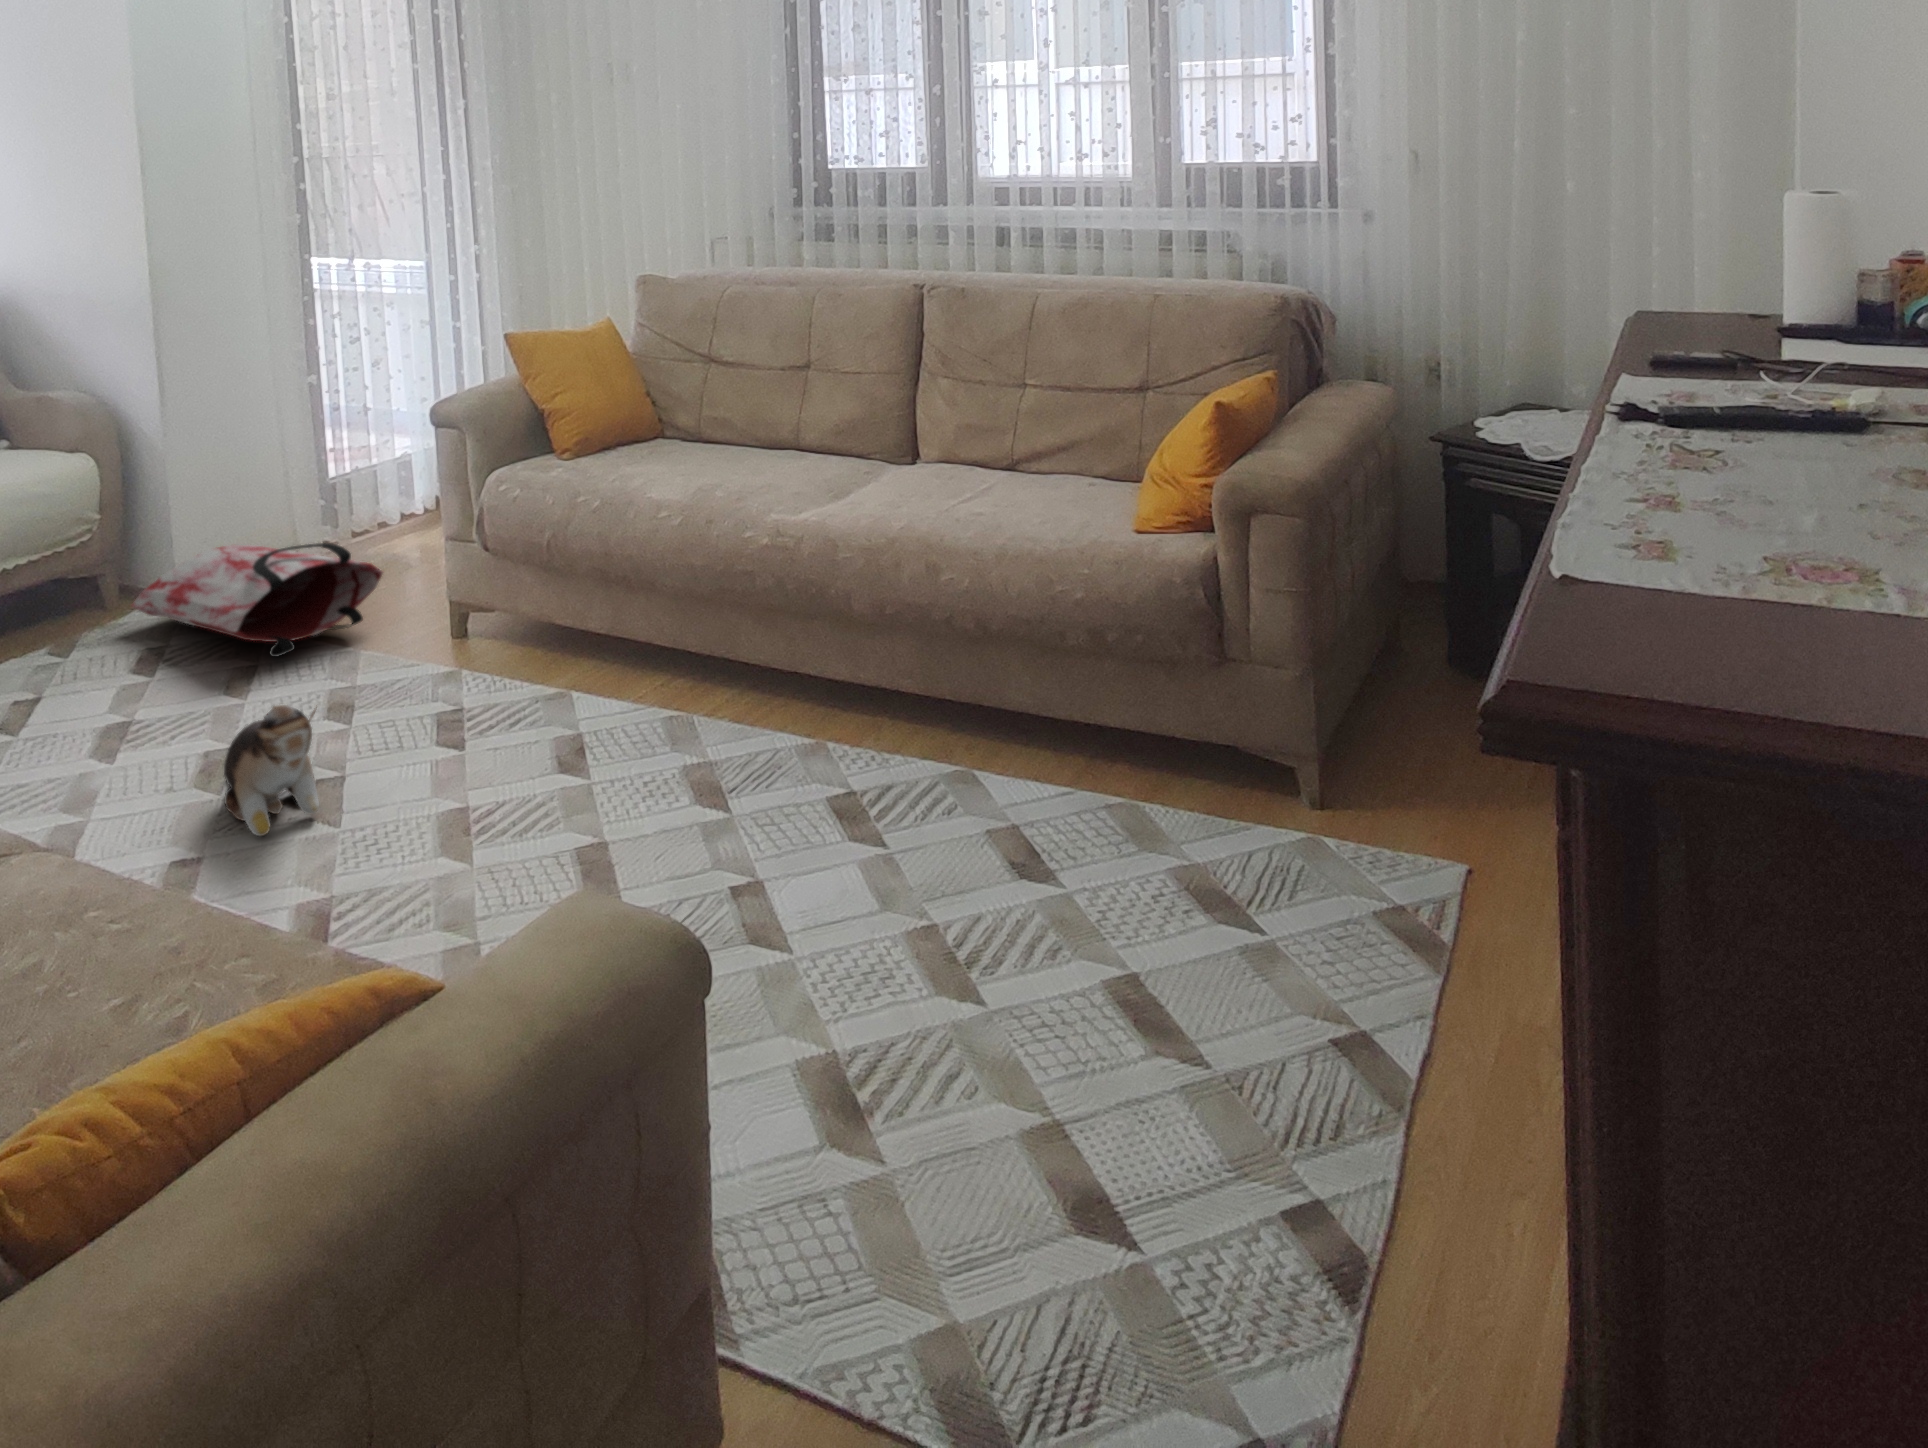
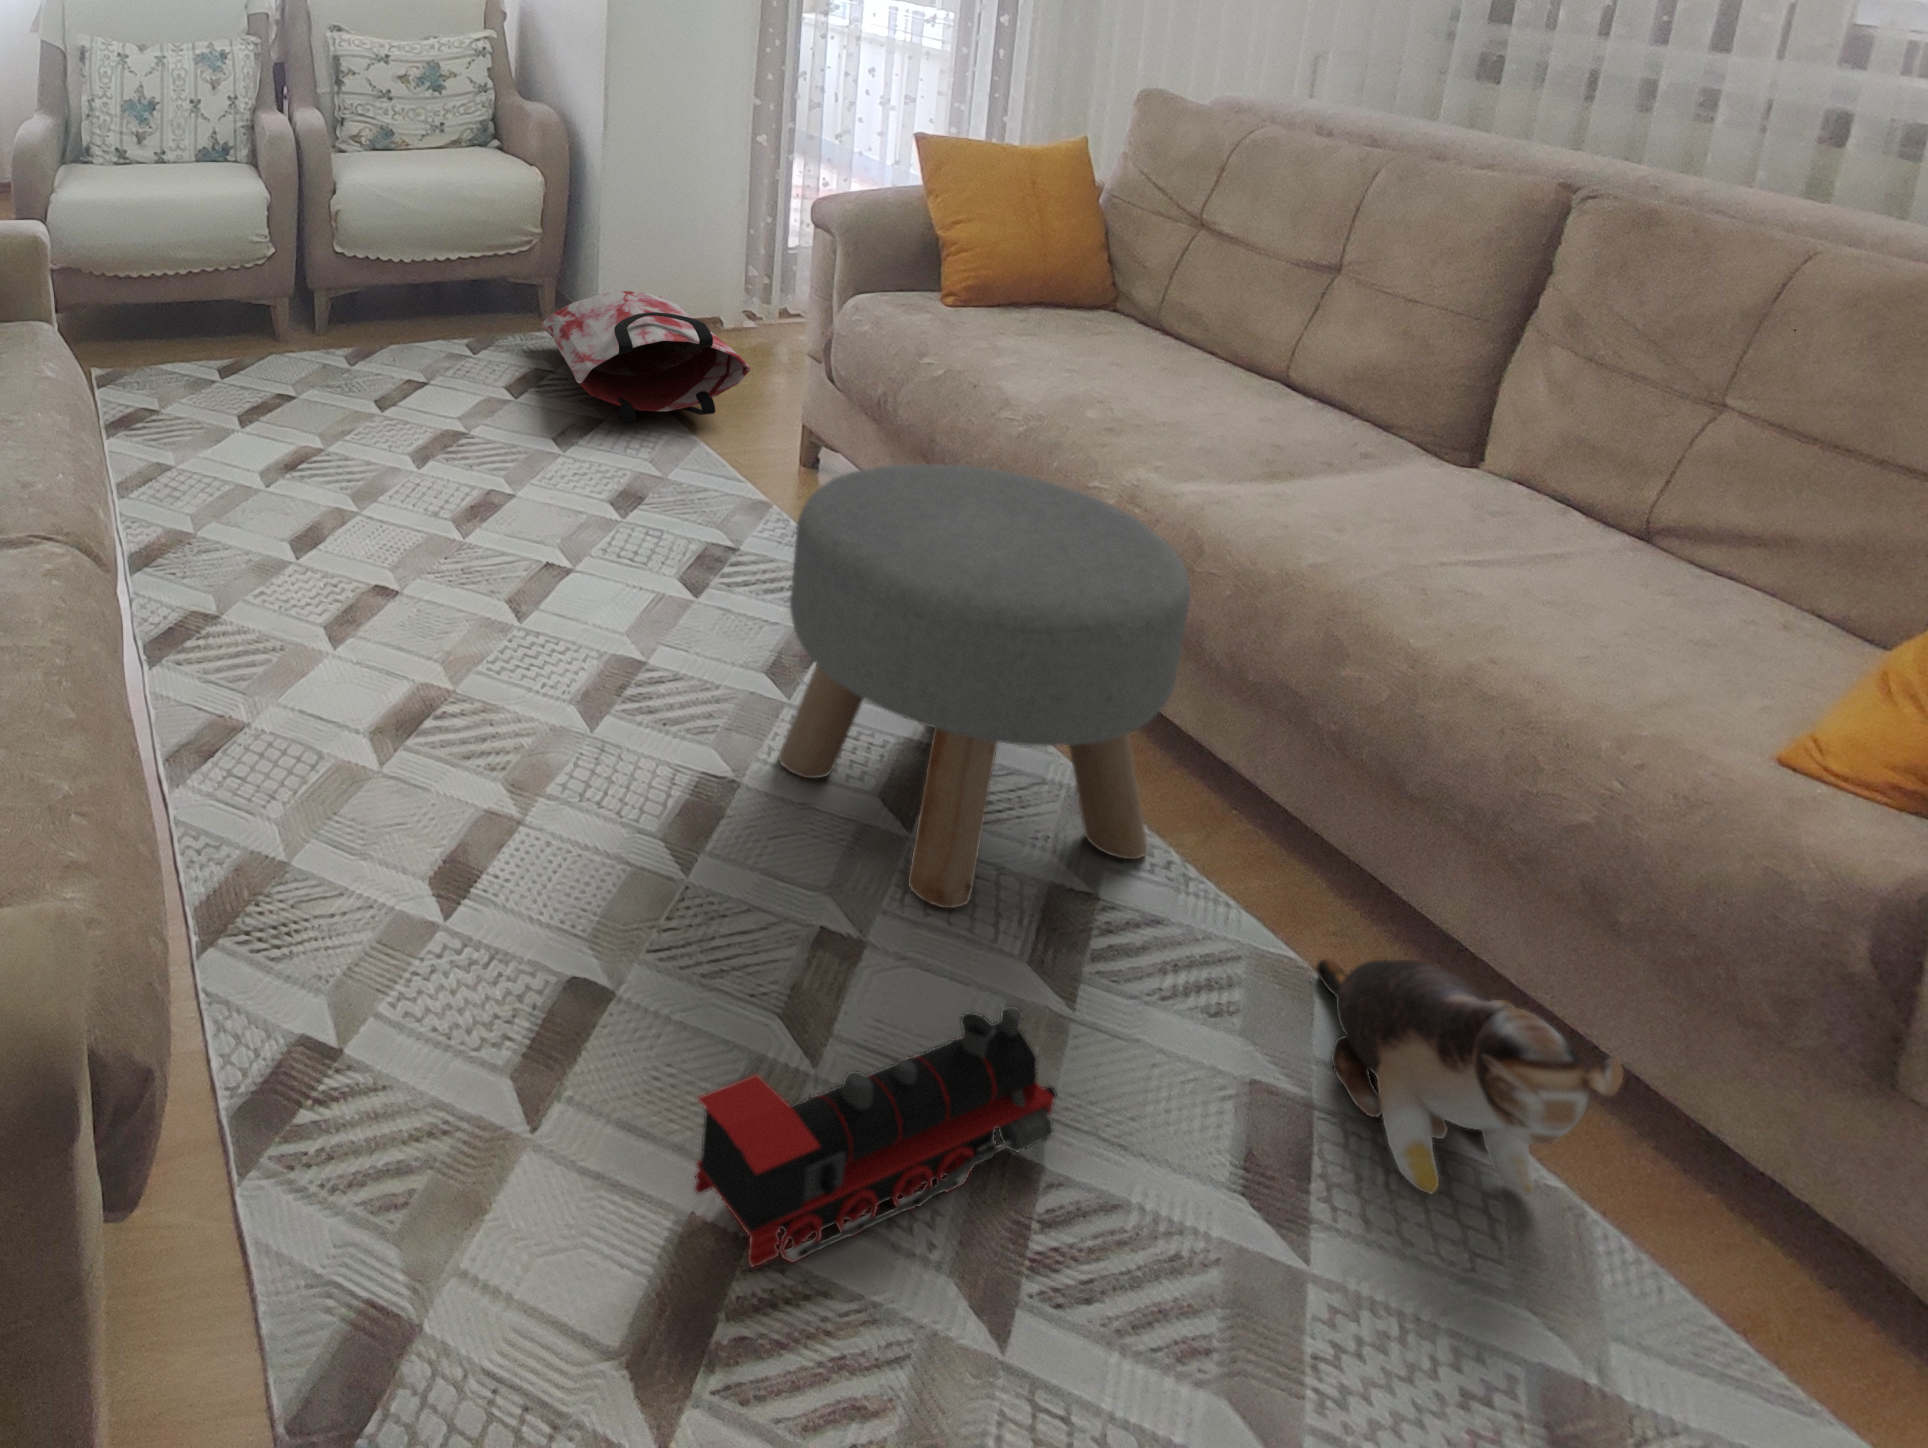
ottoman: none [601,535,861,840] -> present [779,464,1190,908]
plush toy: present [224,705,319,836] -> present [1317,959,1623,1194]
toy train: none [786,830,936,1052] -> present [694,1006,1057,1267]

